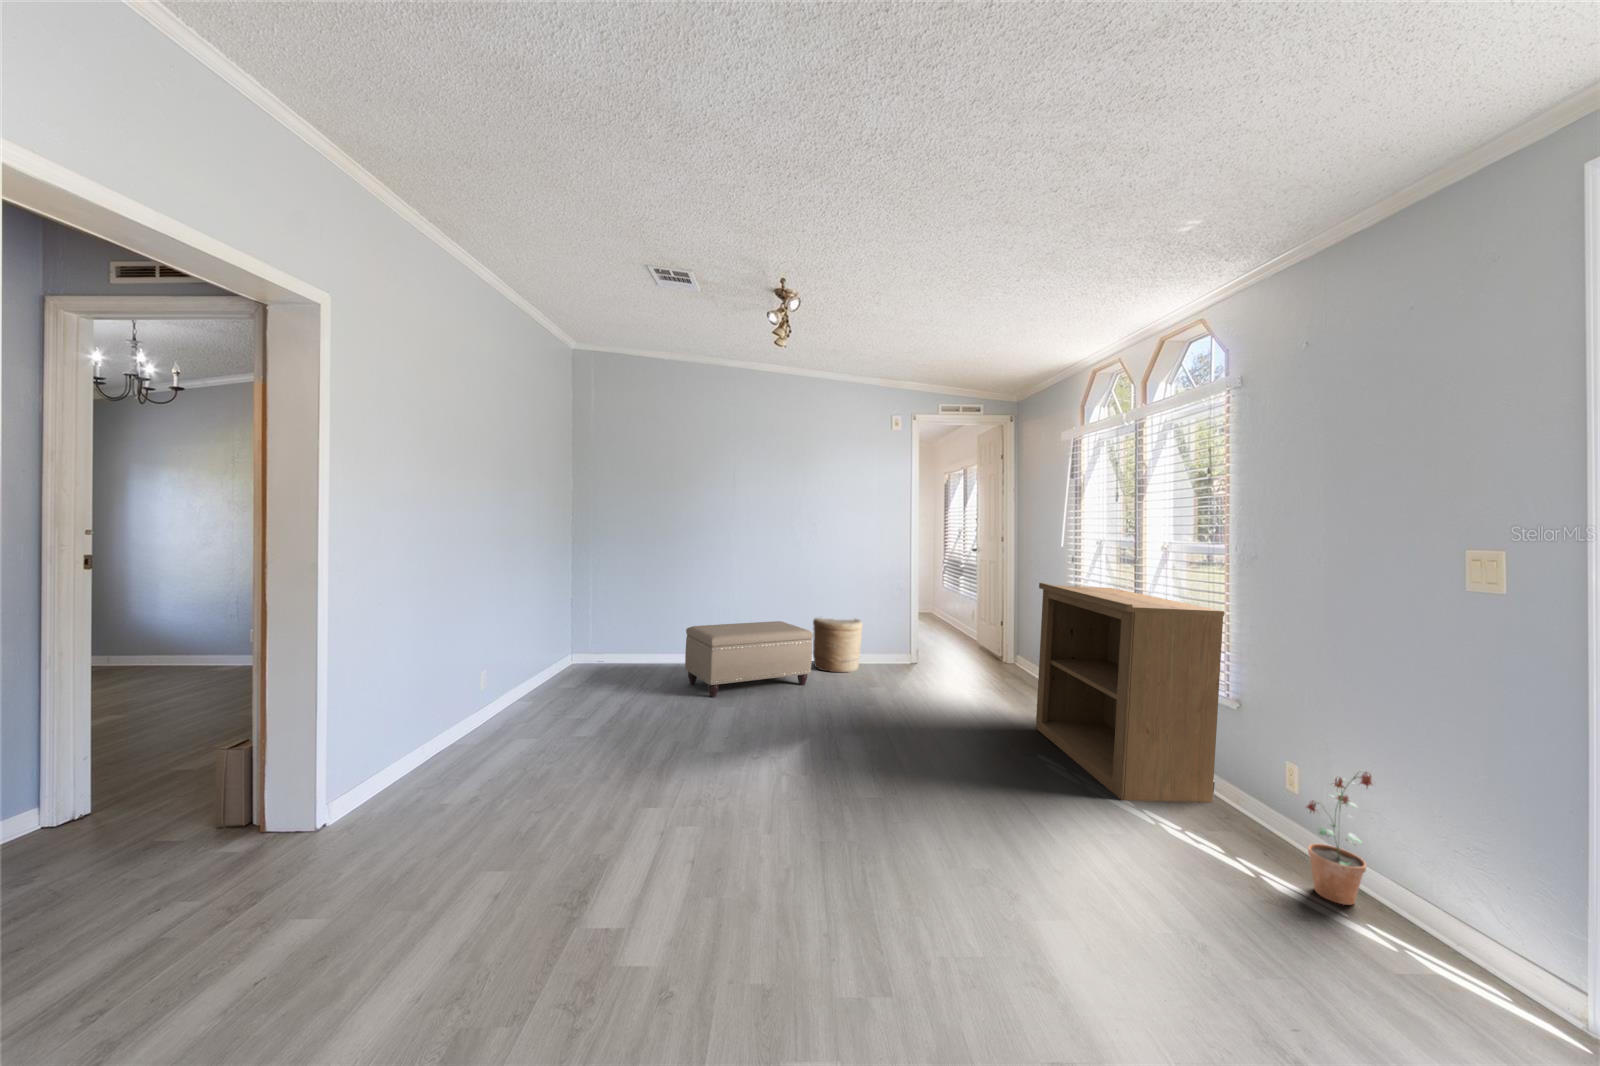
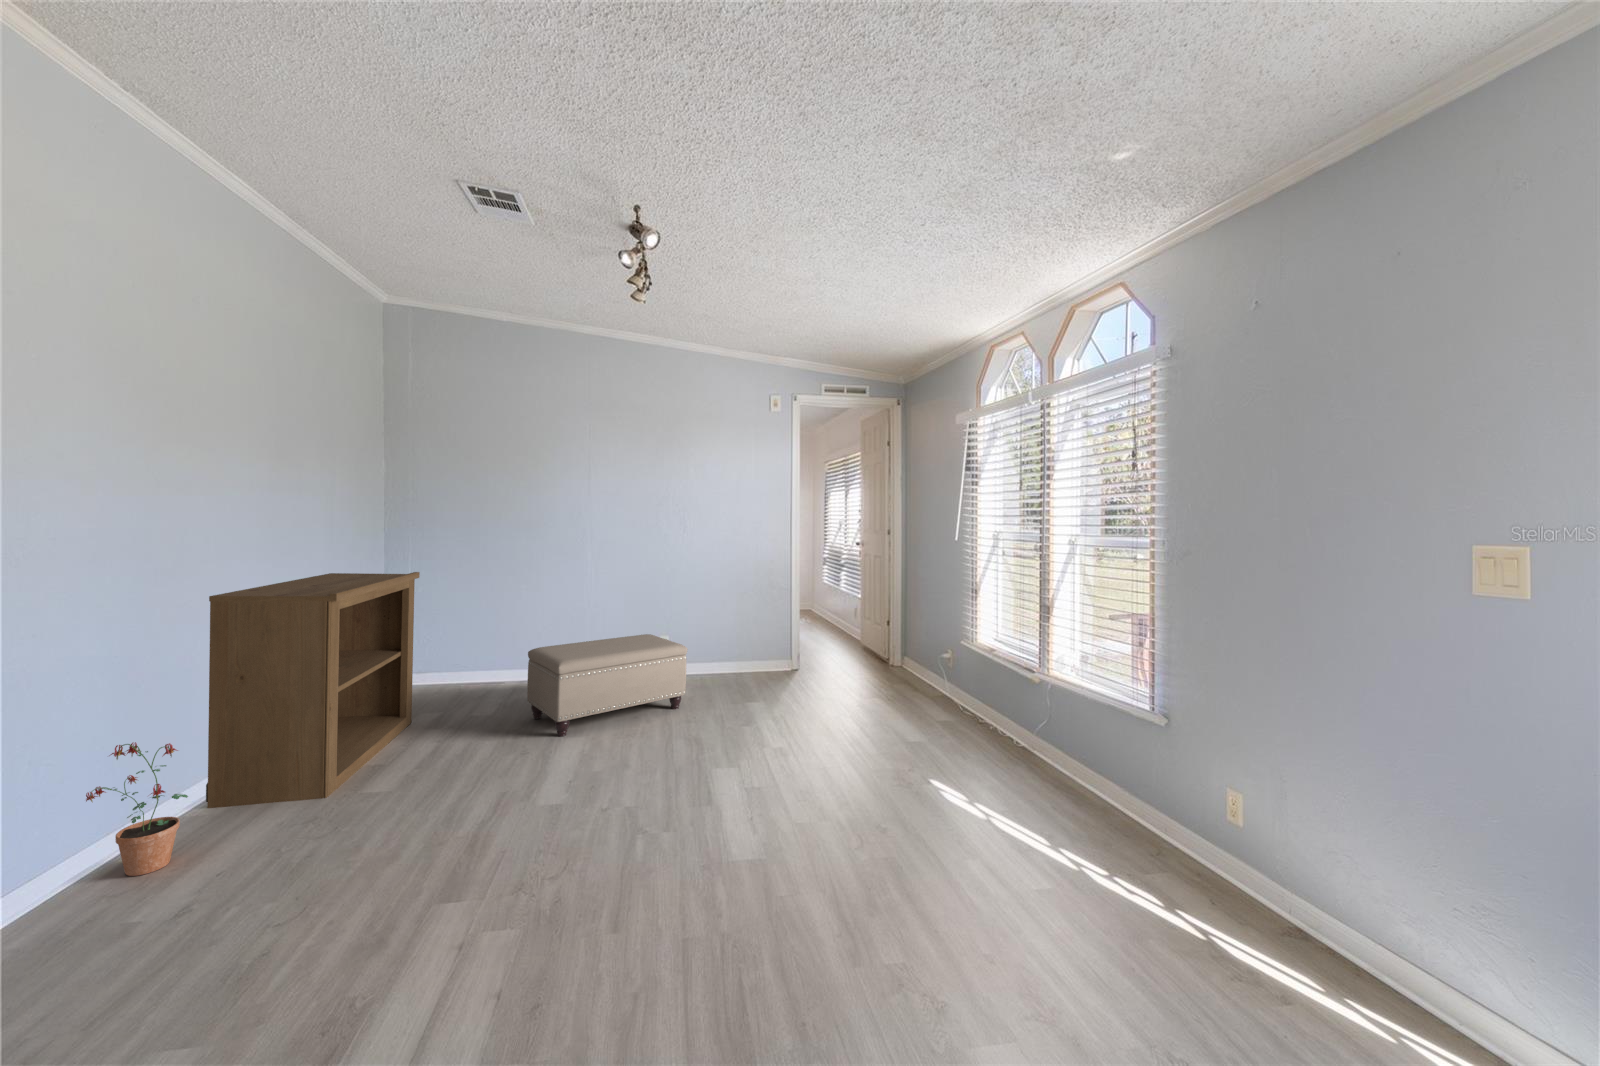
bookshelf: present [1036,583,1224,802] -> present [206,572,420,808]
woven basket: present [813,618,863,672] -> none [687,624,744,689]
potted plant: present [1307,772,1372,905] -> present [86,742,188,876]

